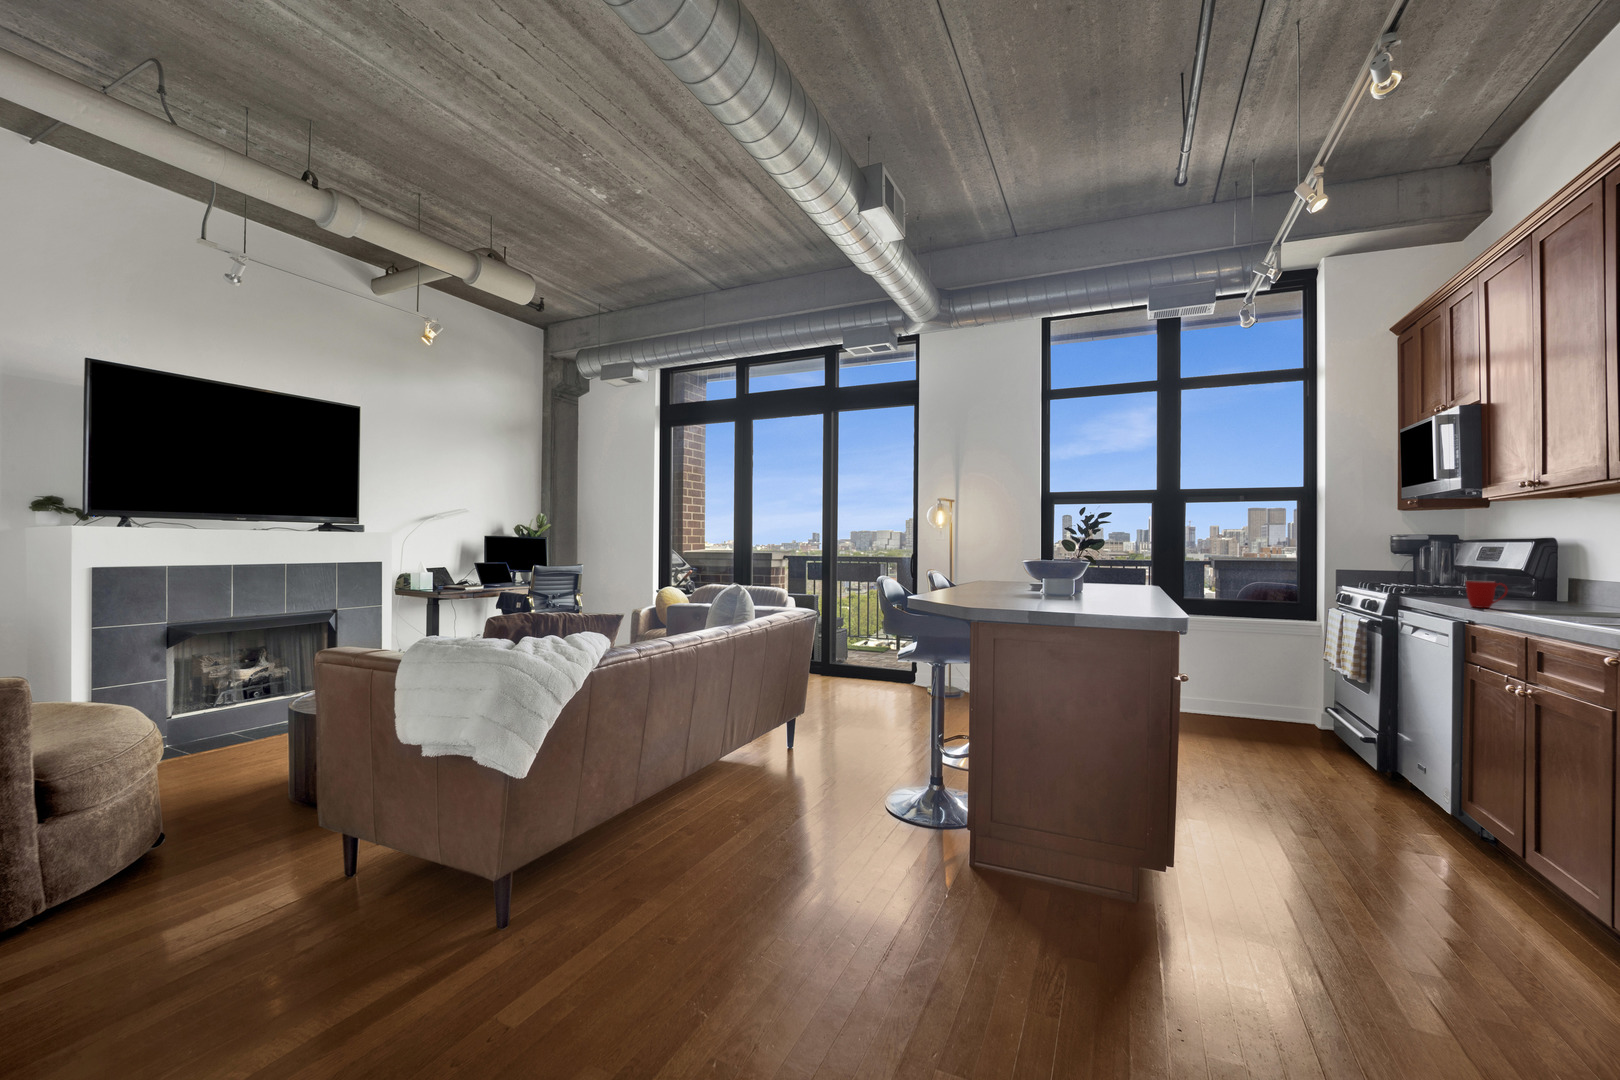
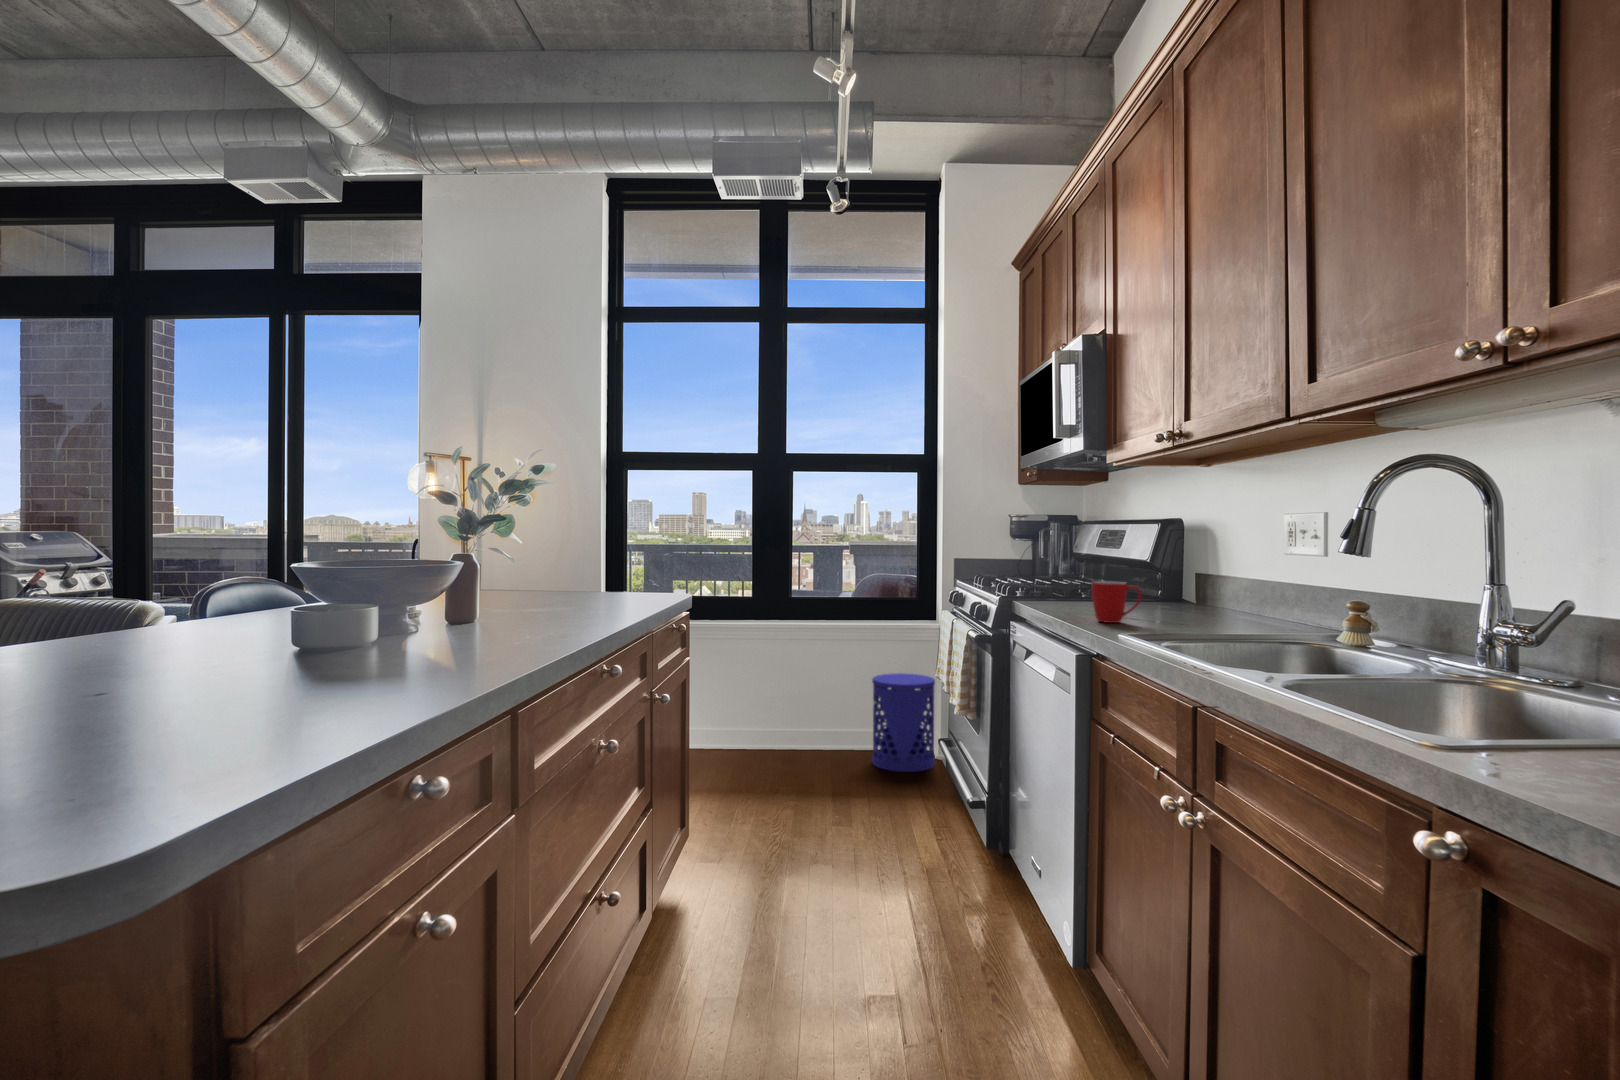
waste bin: none [1263,657,1320,731] -> present [872,673,935,772]

